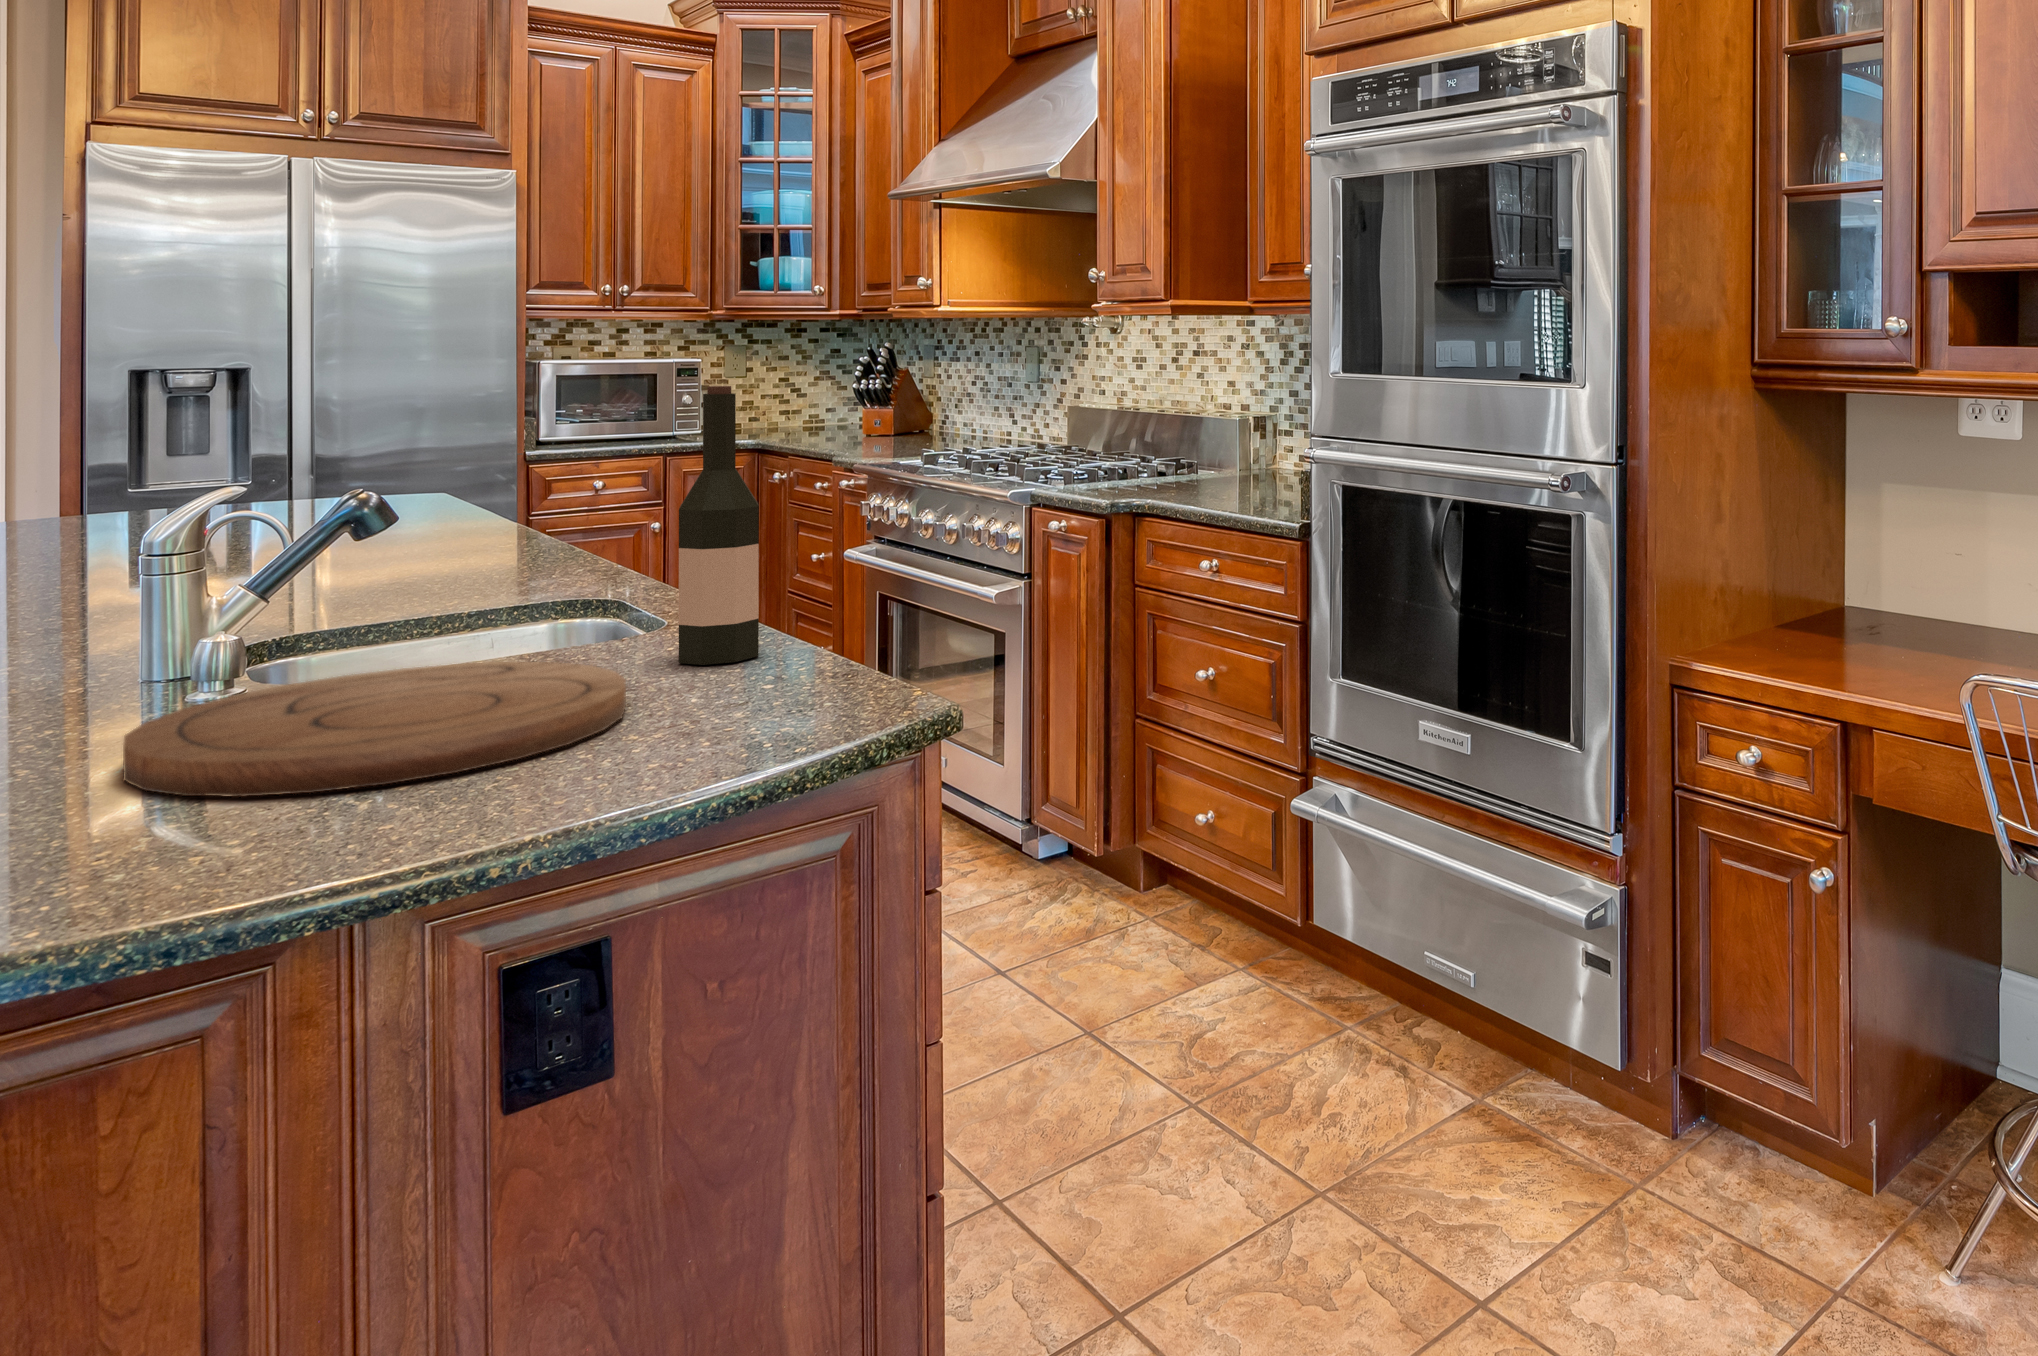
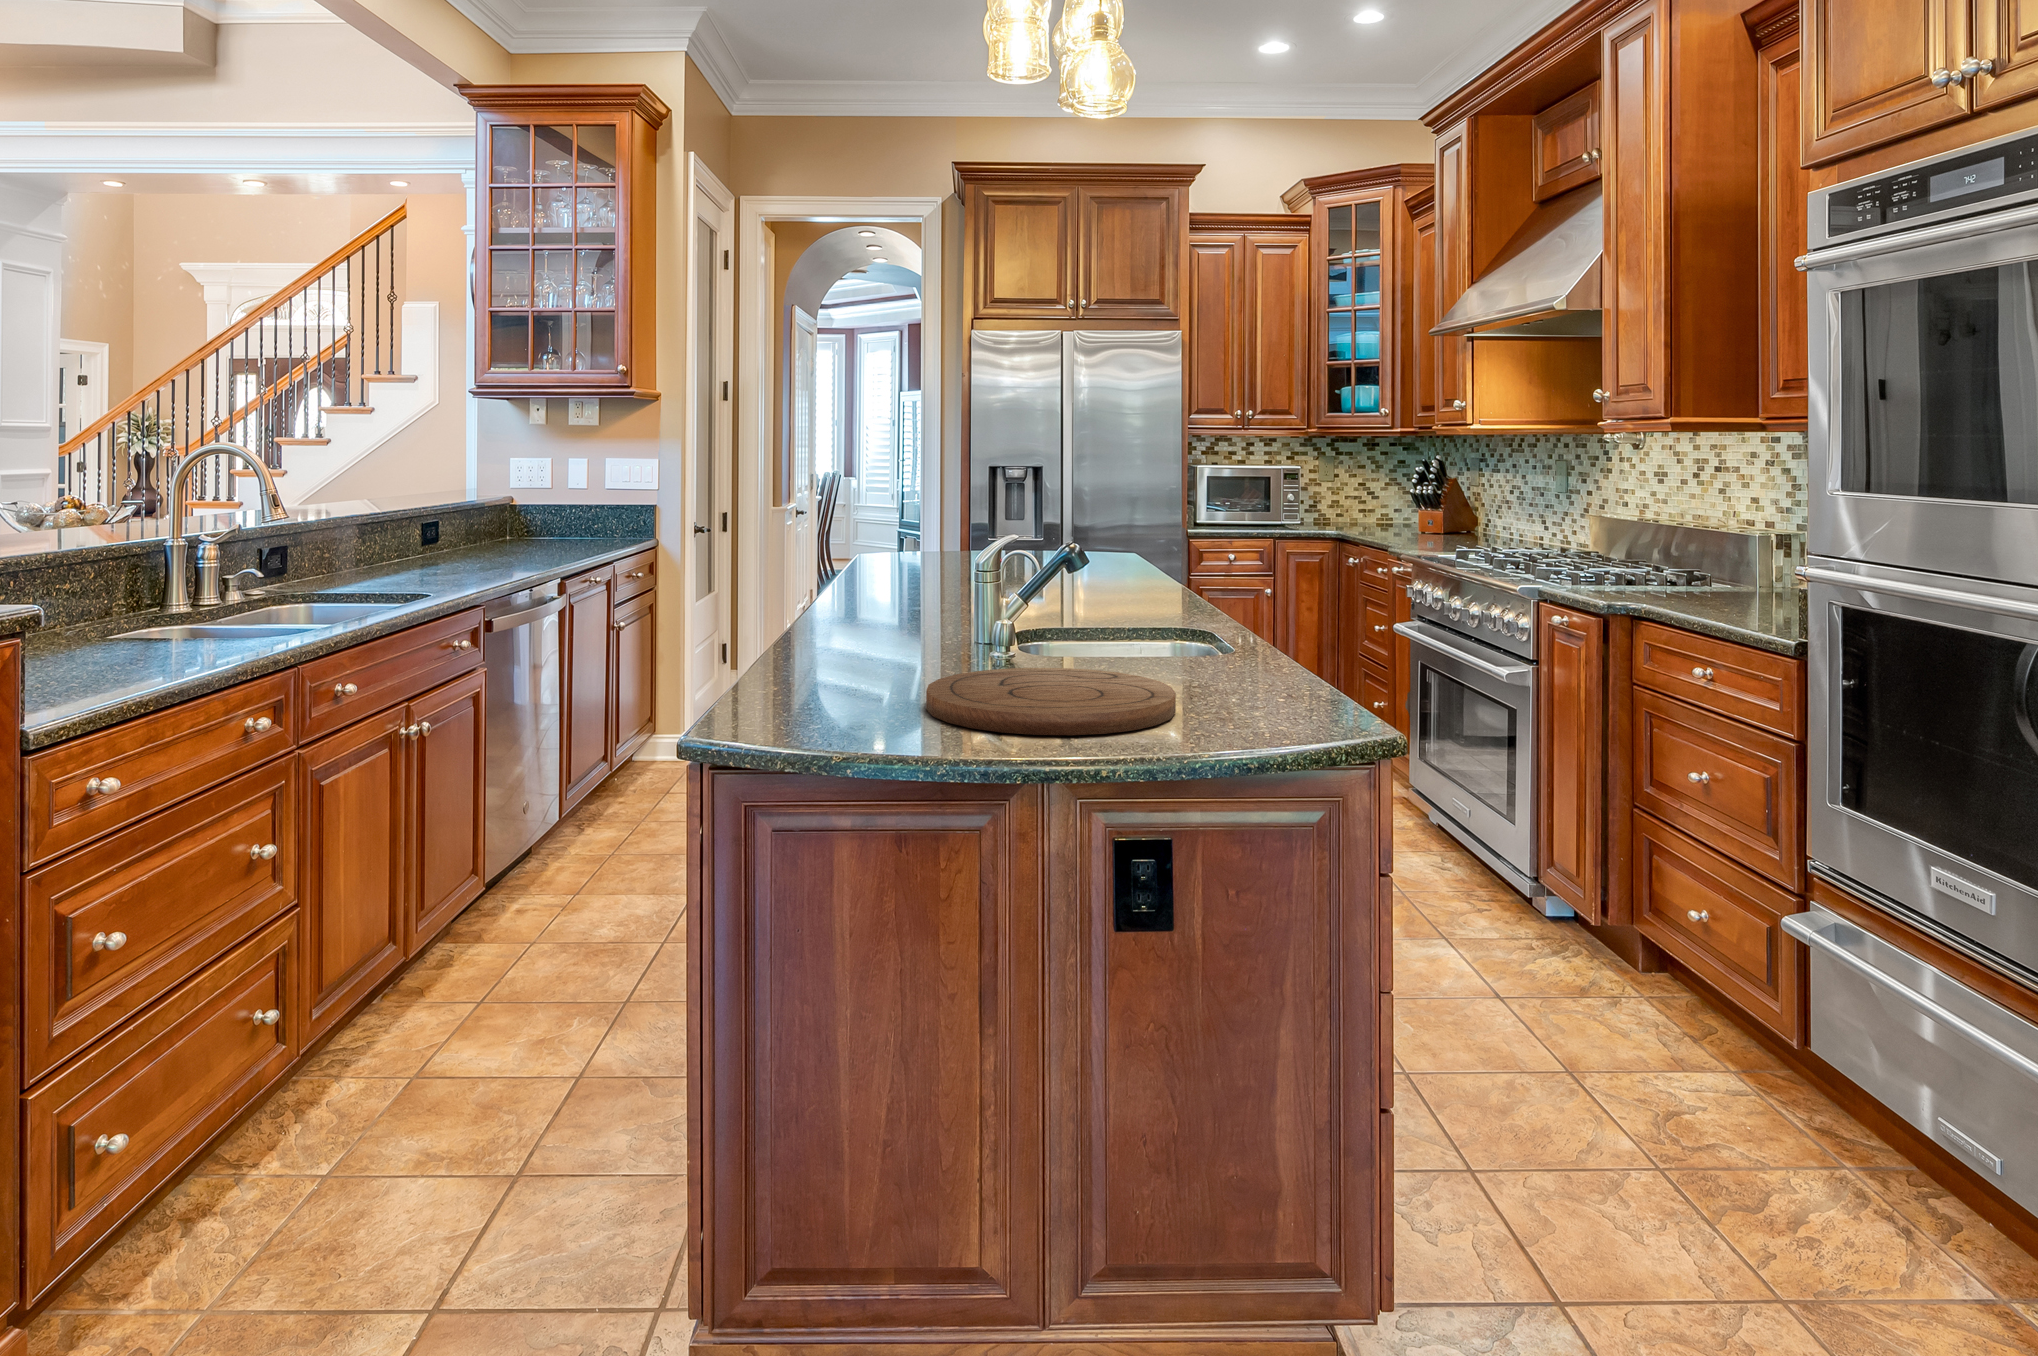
wine bottle: present [679,386,759,665] -> none [1218,492,1271,694]

